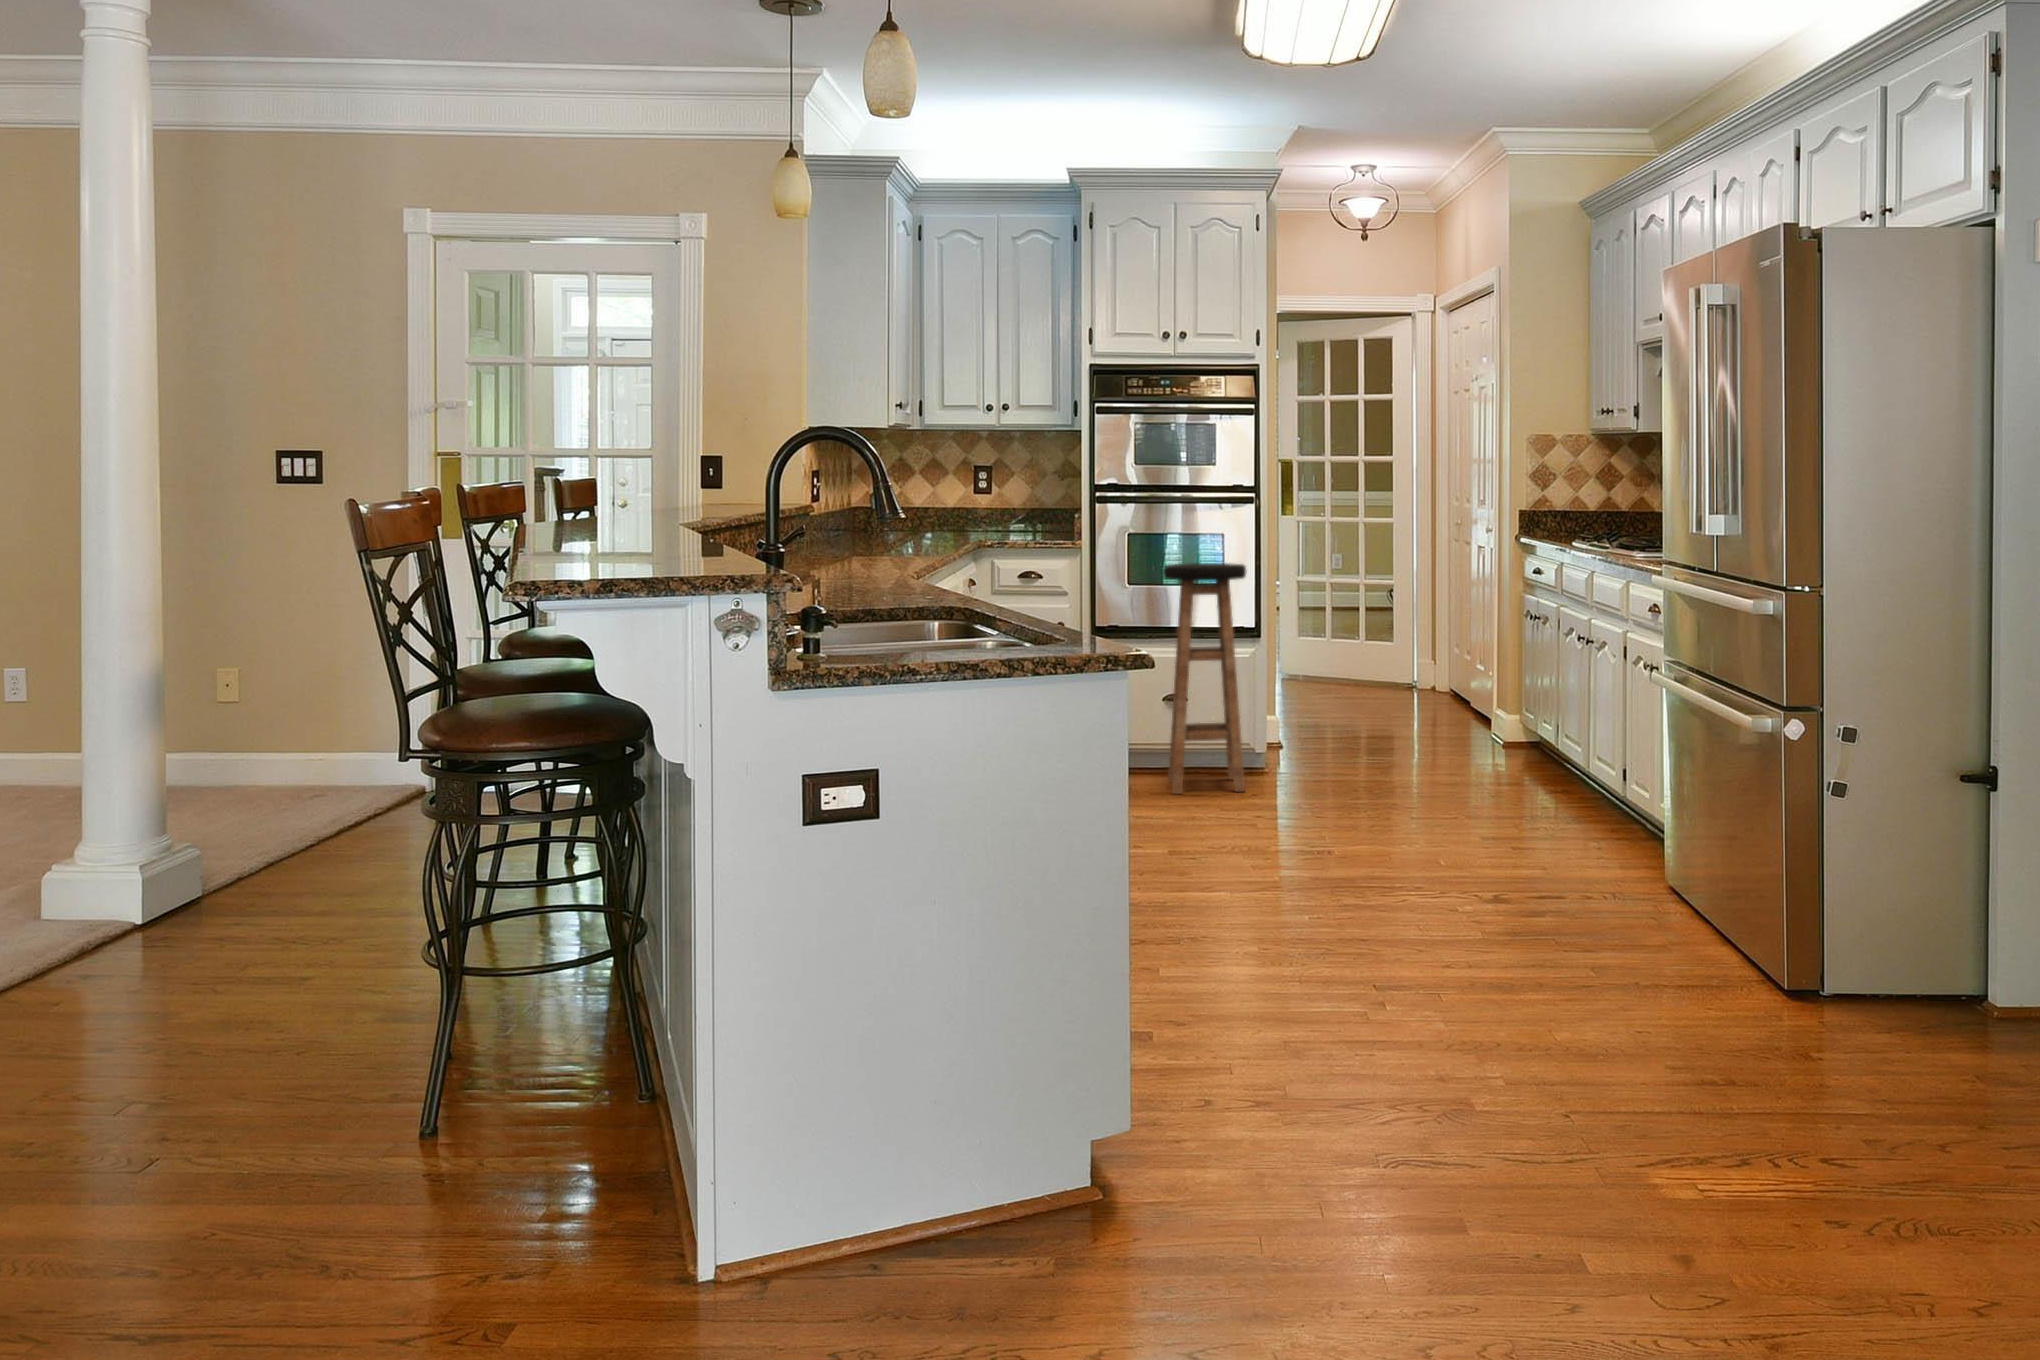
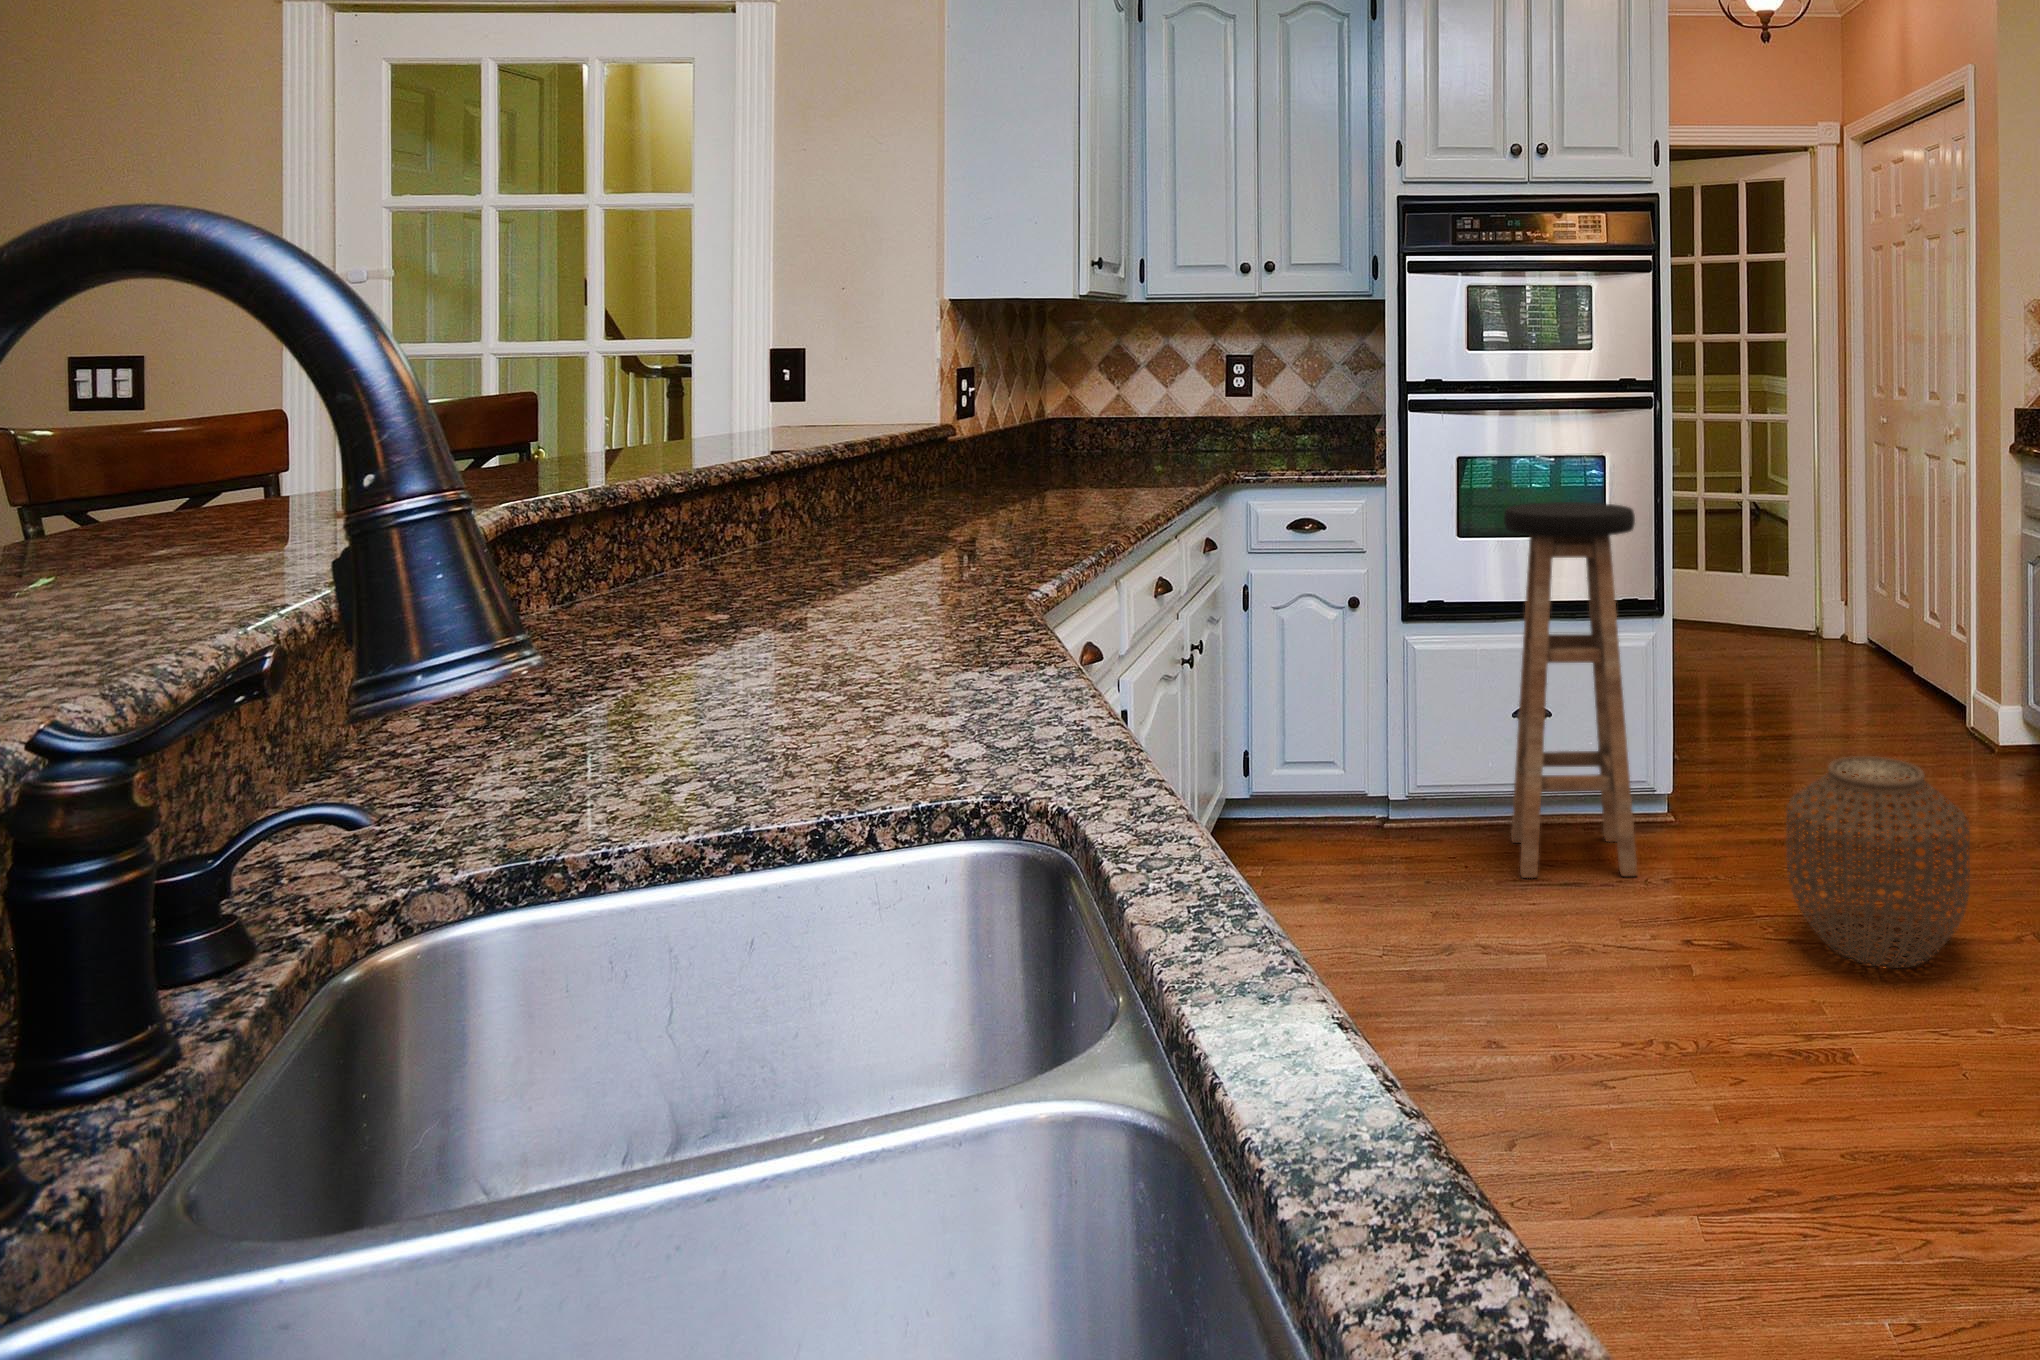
woven basket: none [1325,703,1425,815] -> present [1786,756,1970,968]

